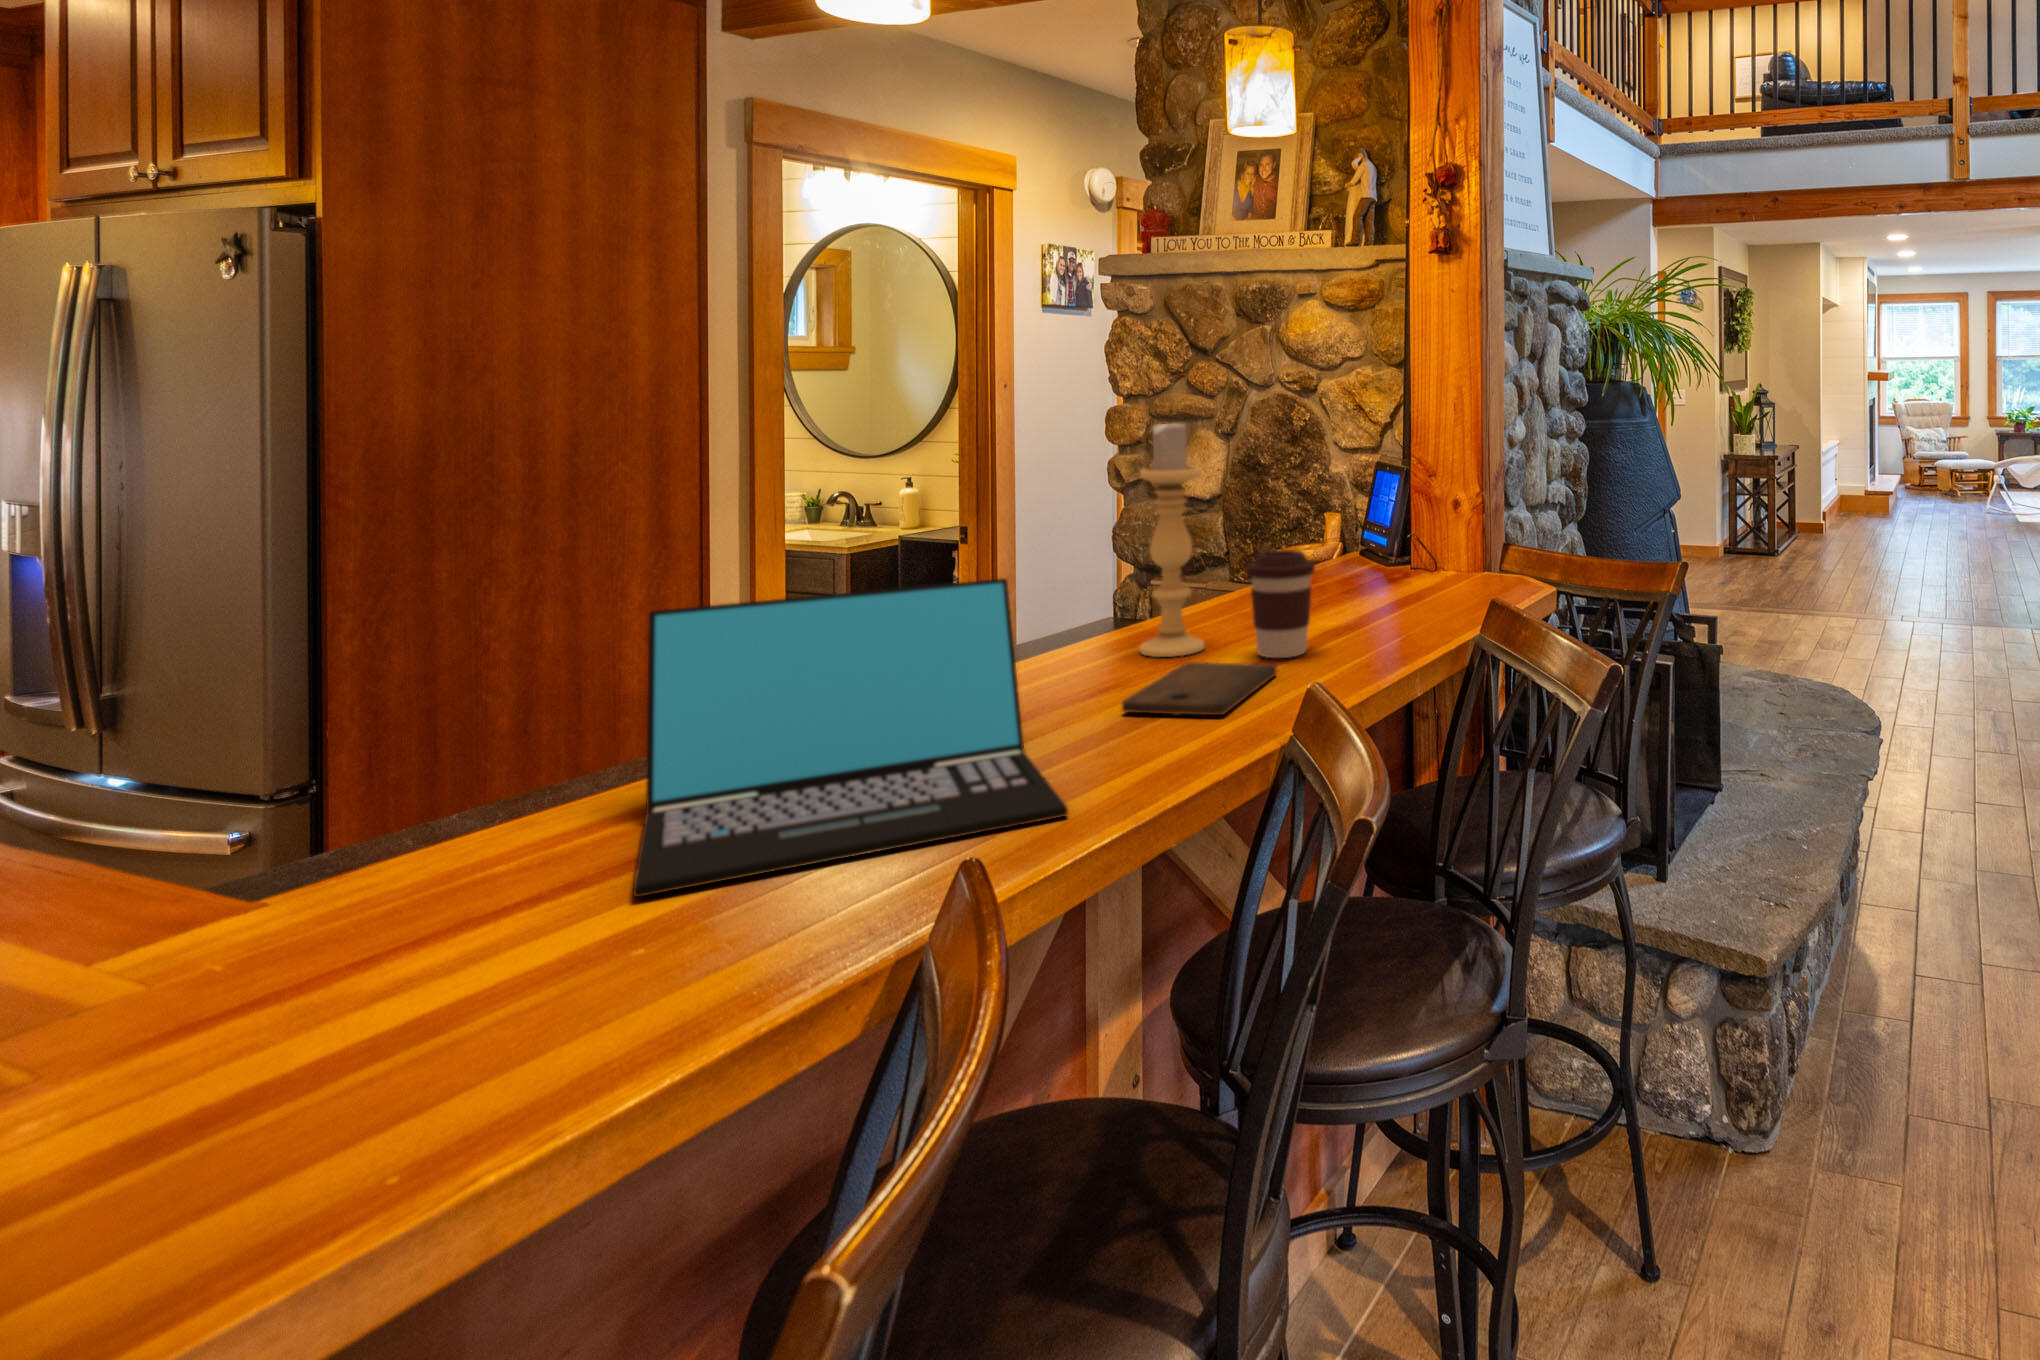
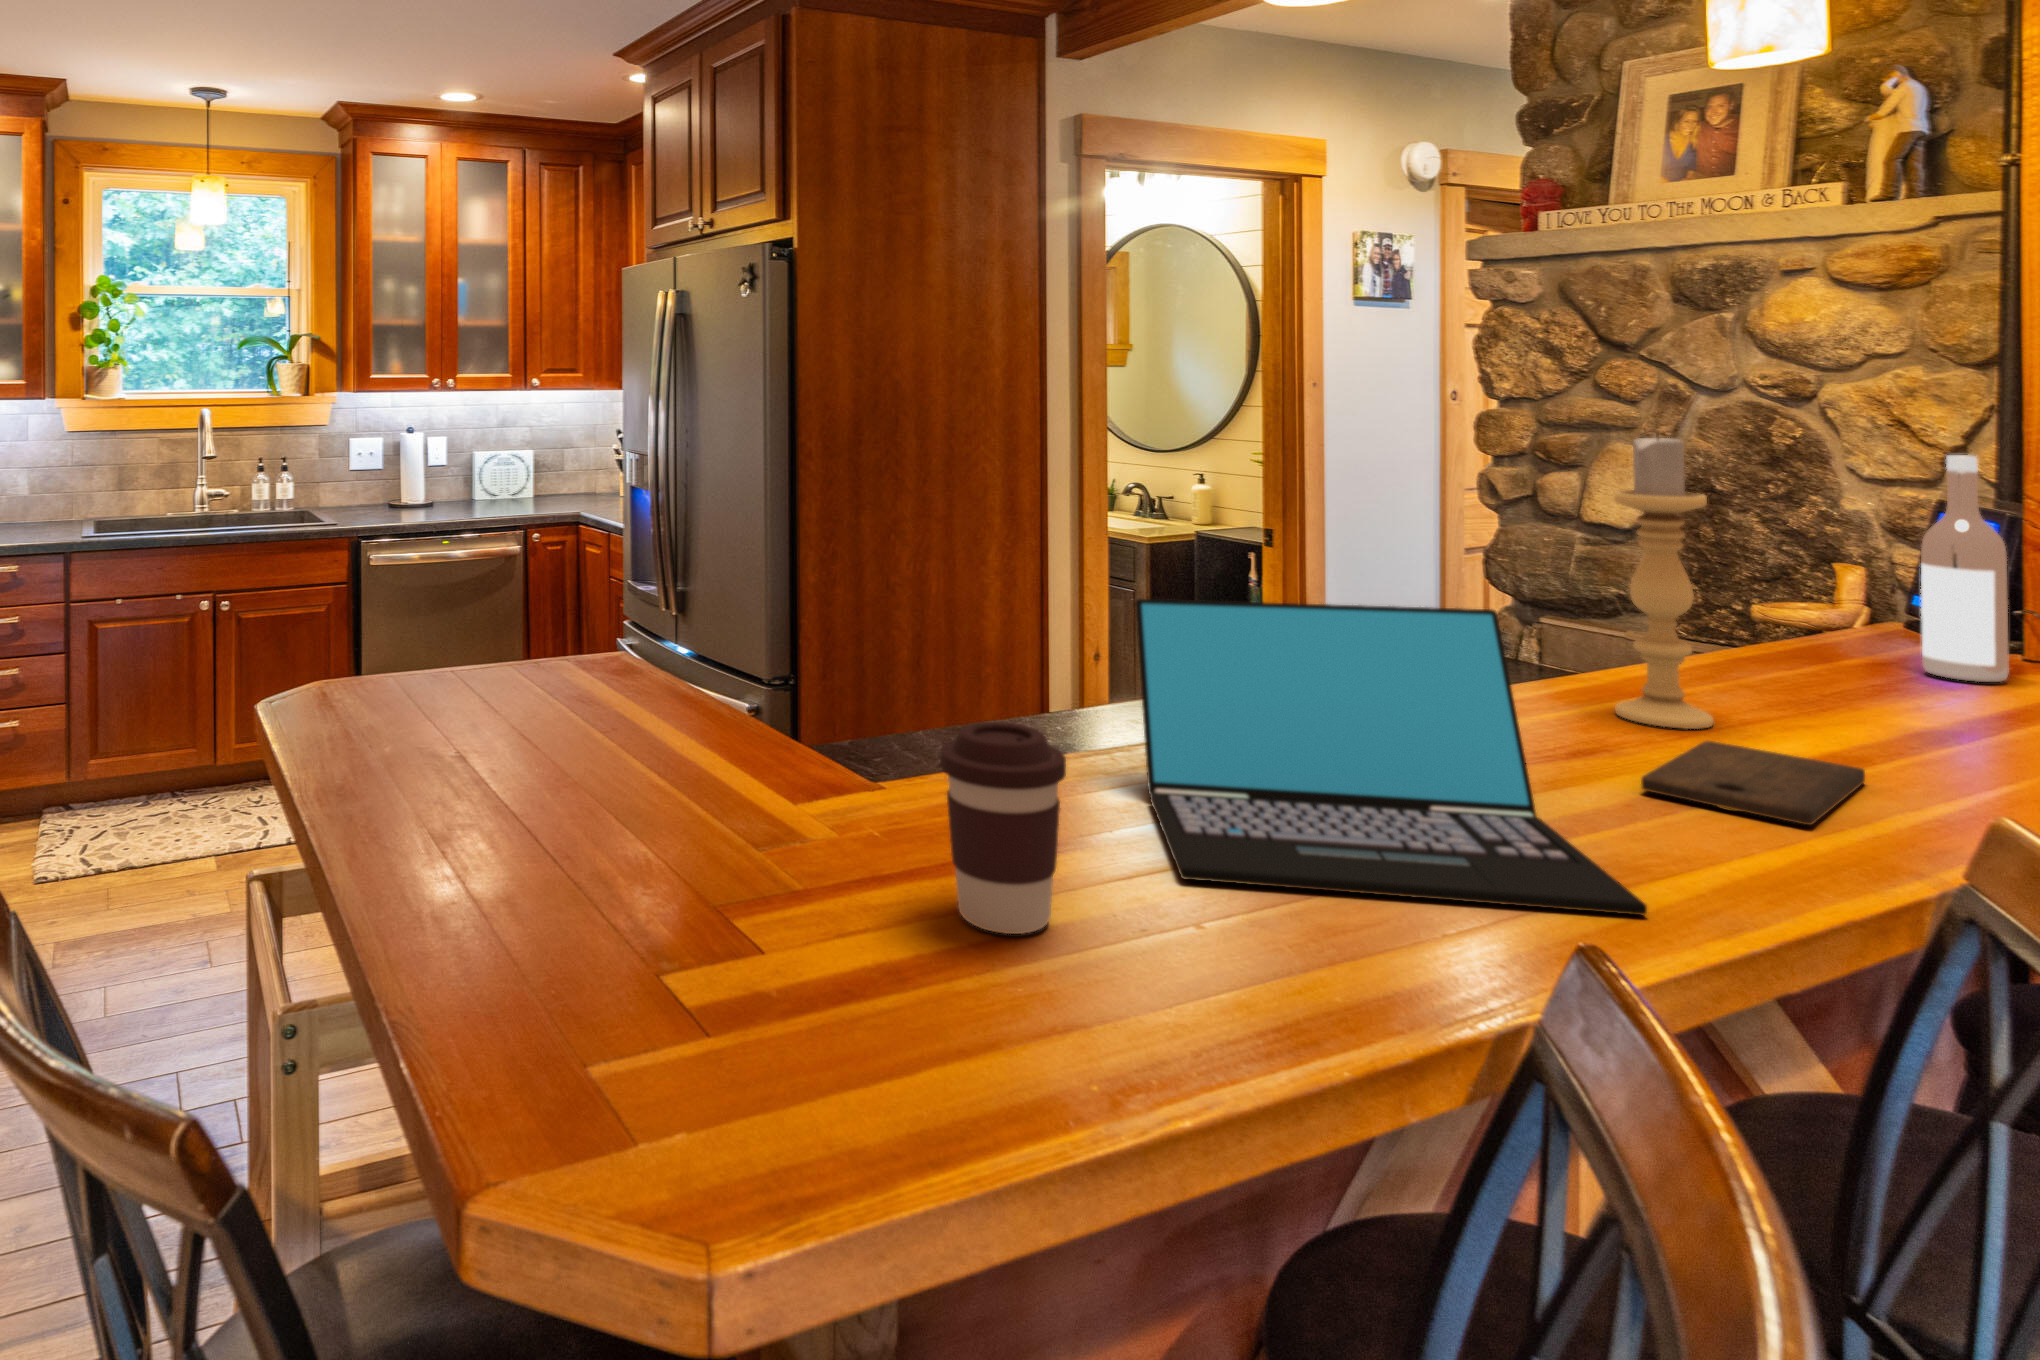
wine bottle: none [1354,429,1398,589] -> present [1921,455,2009,682]
coffee cup: present [1247,550,1315,658] -> present [940,722,1066,934]

